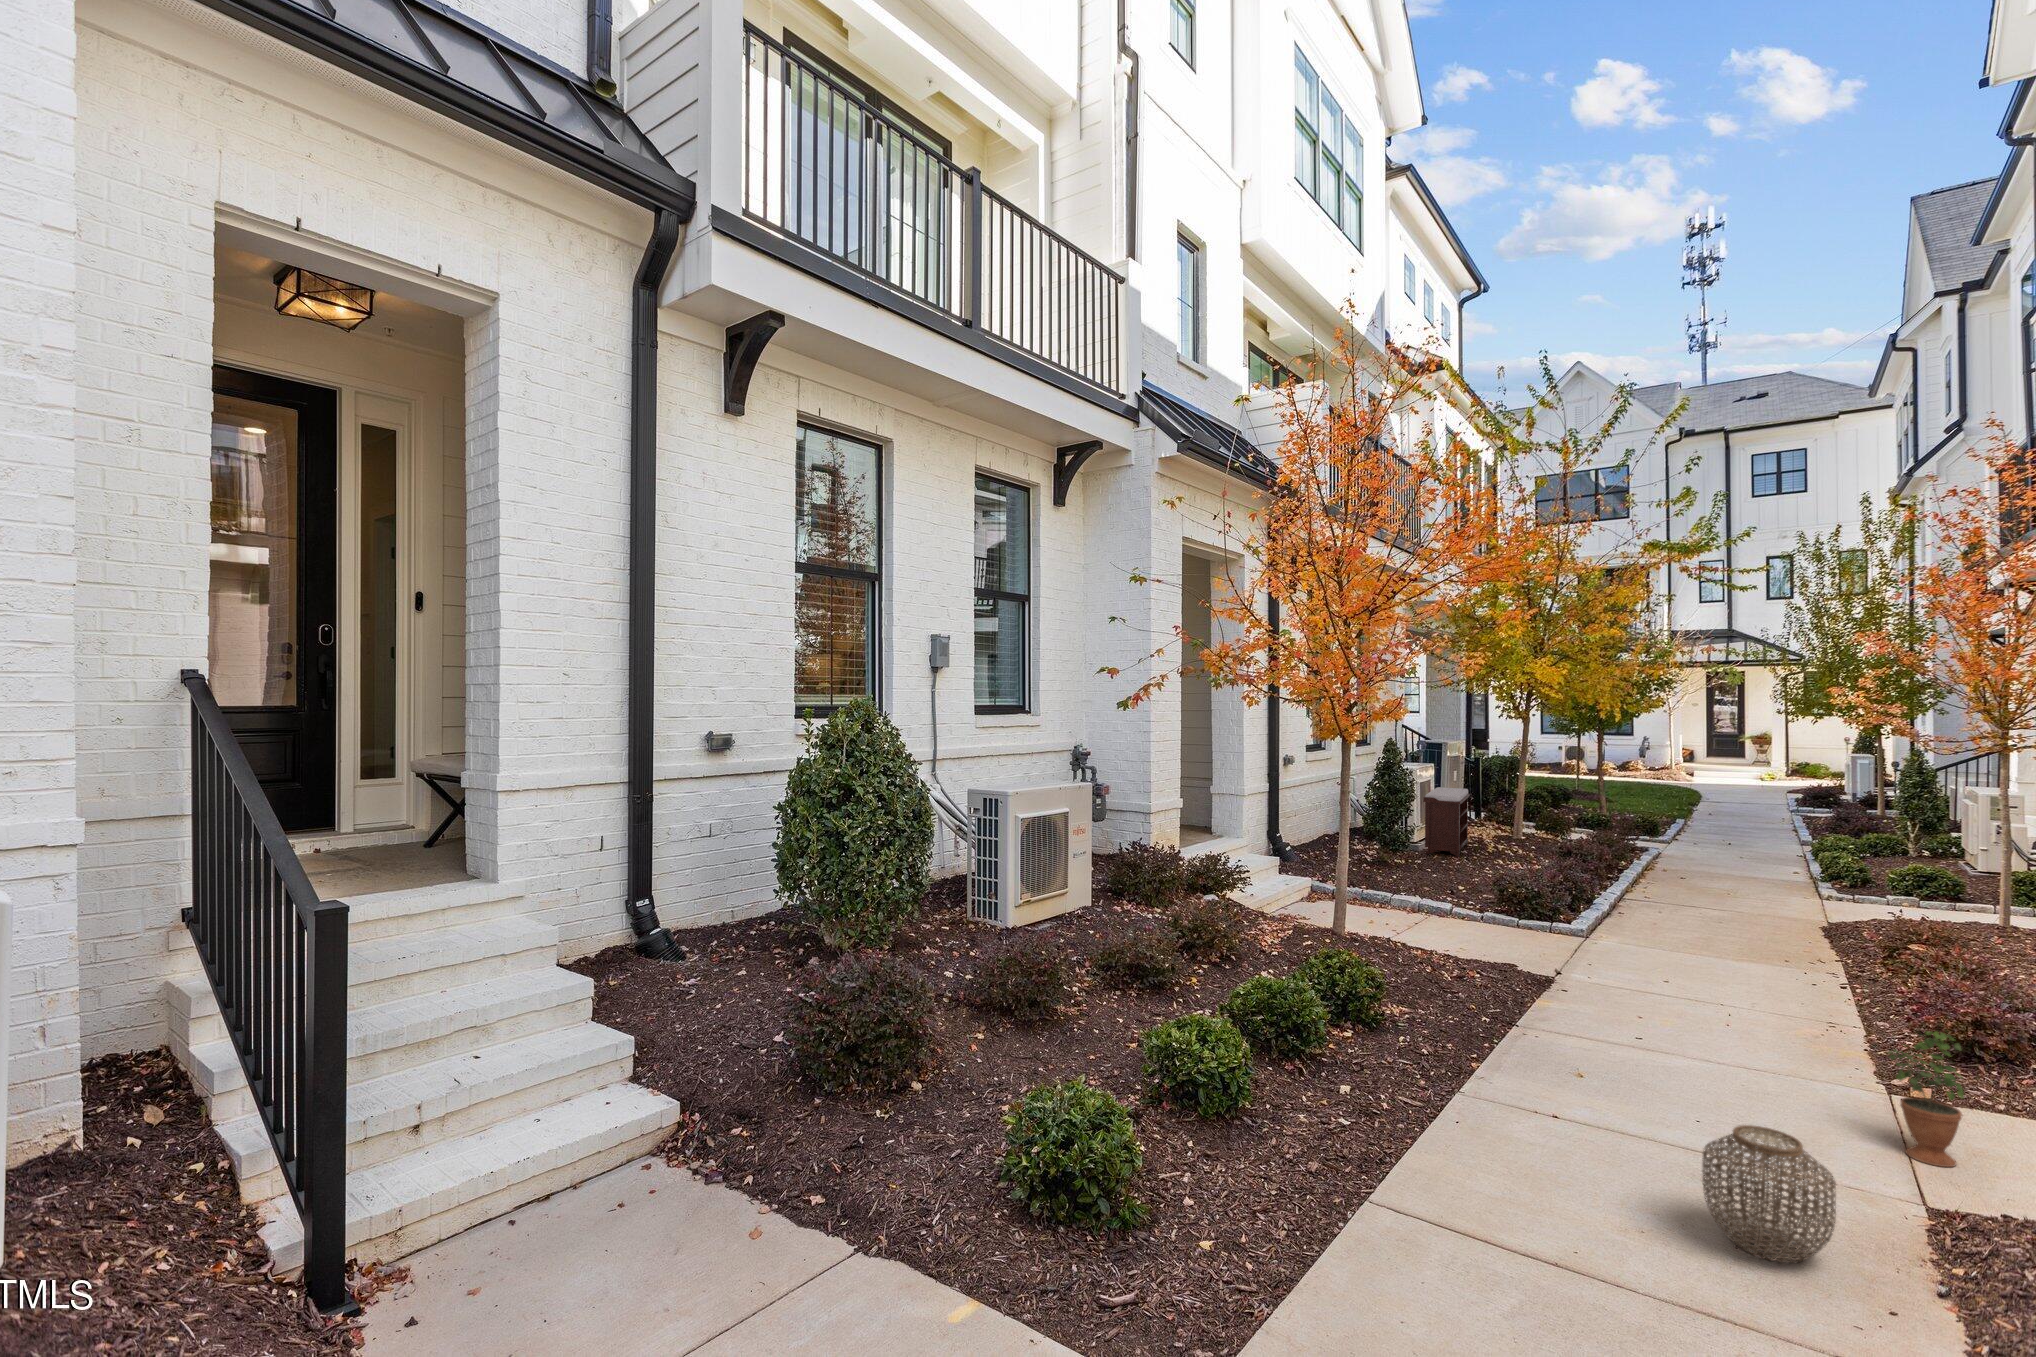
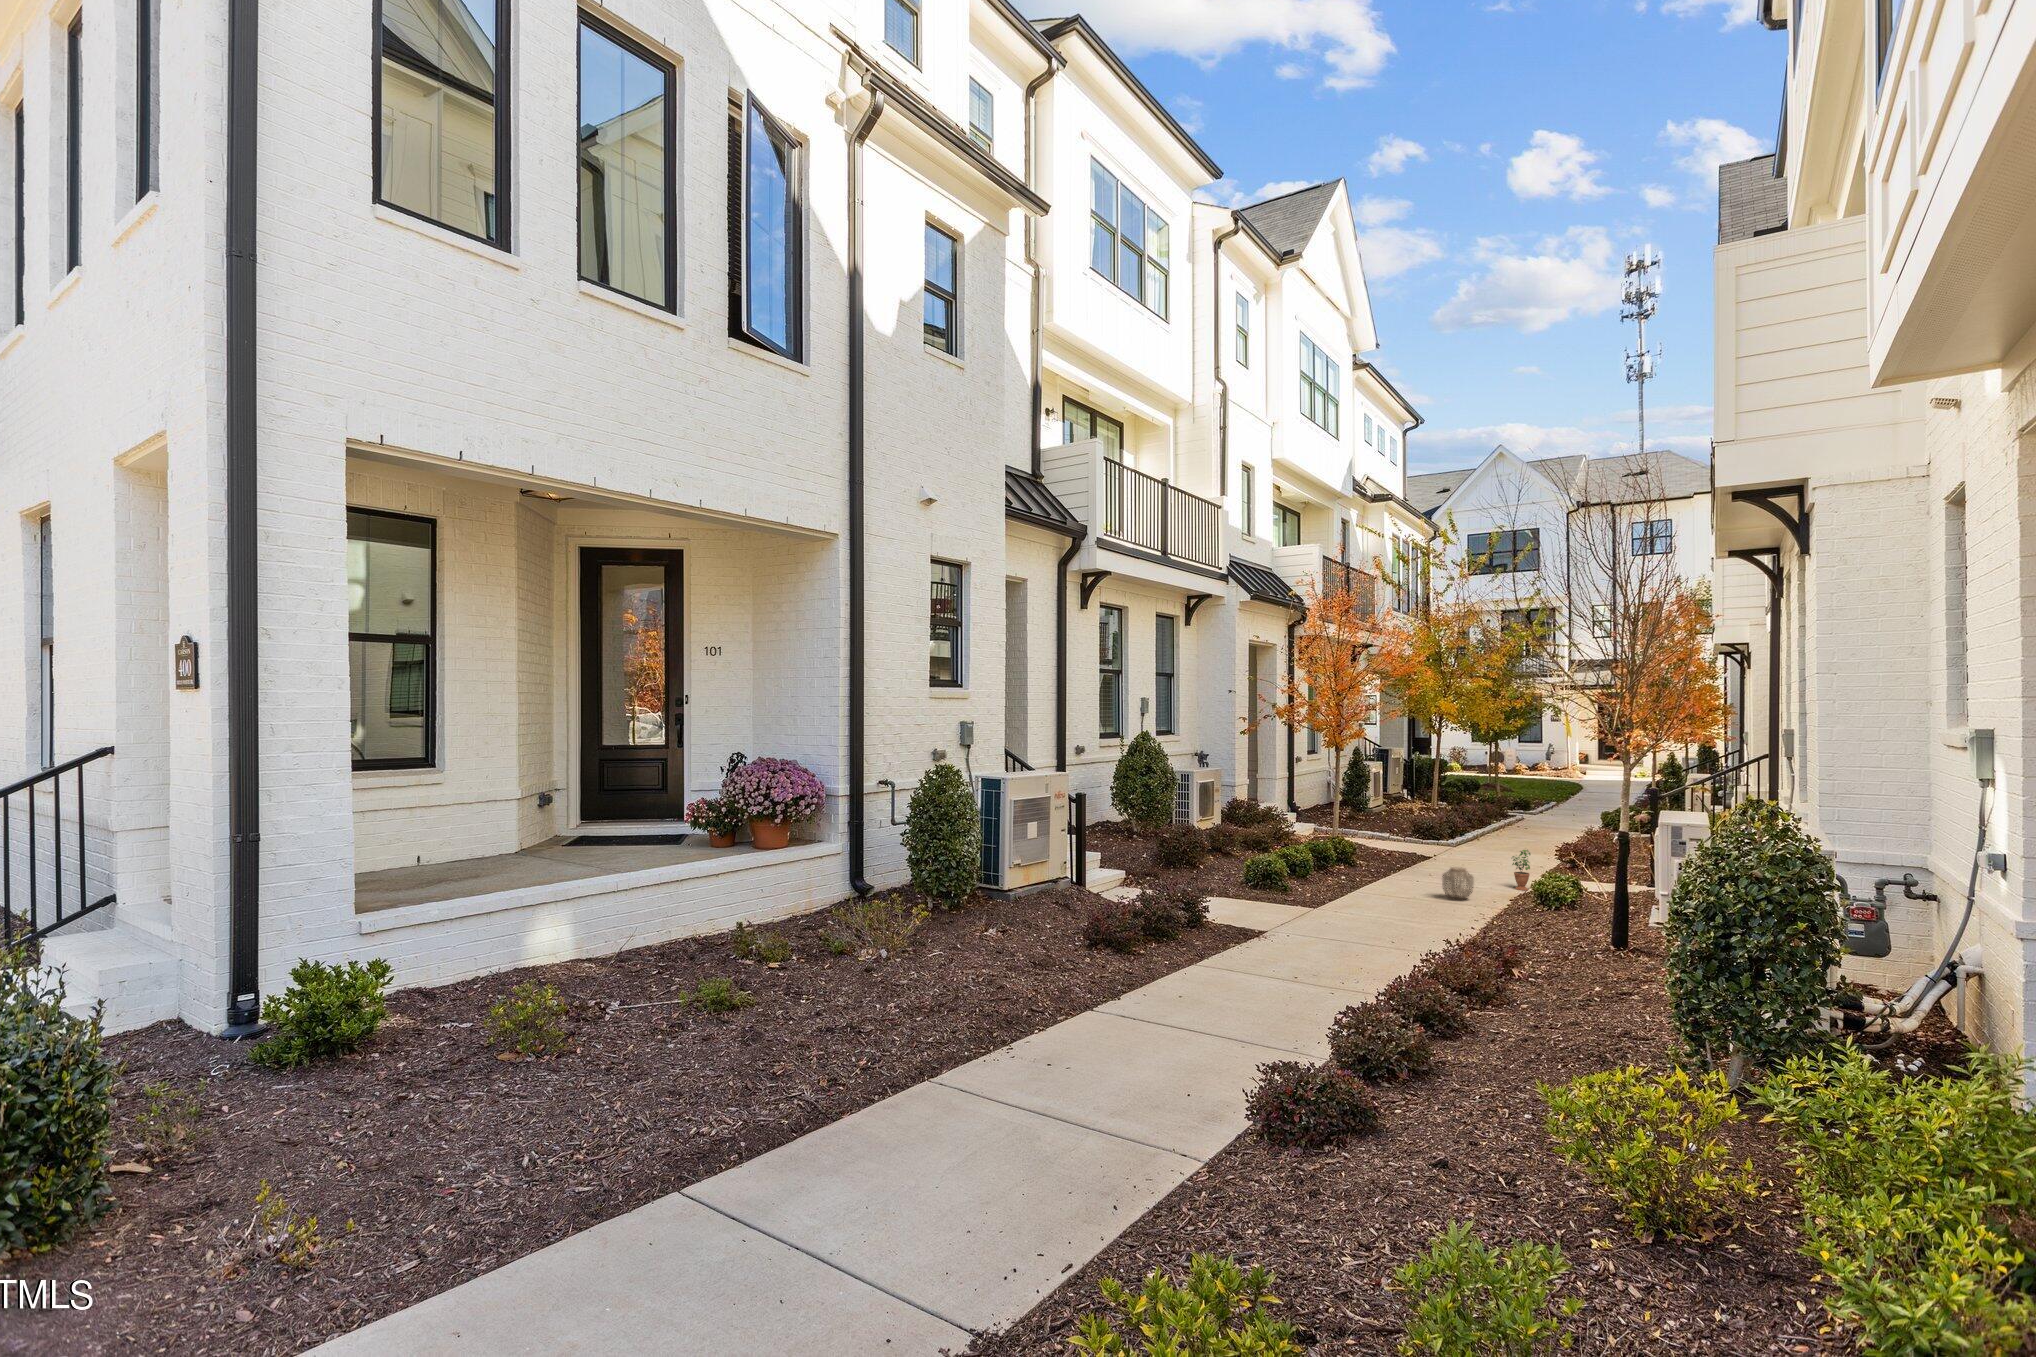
bench: present [1423,787,1470,857] -> none [1374,778,1402,818]

